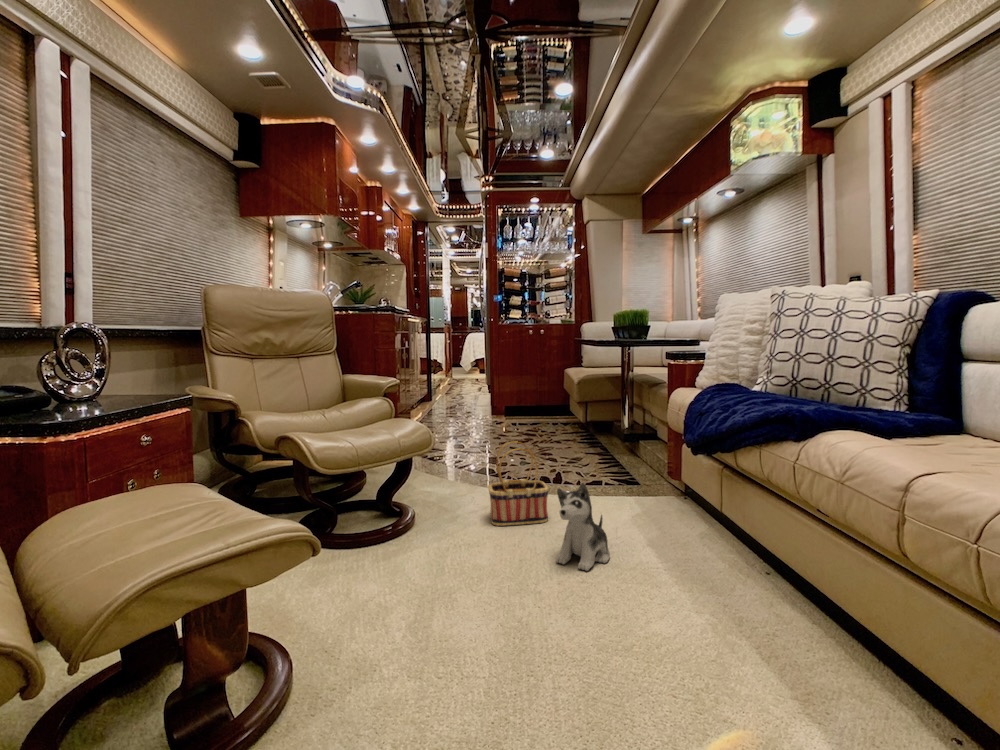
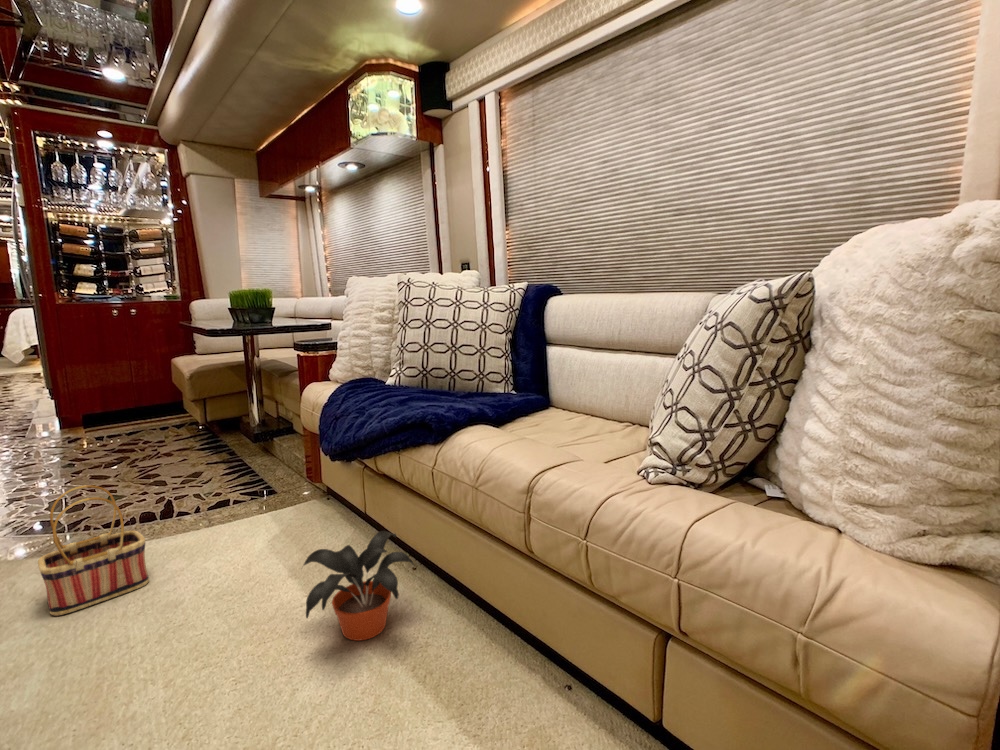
plush toy: present [556,483,610,571] -> none [153,534,240,649]
potted plant: none [662,516,768,607] -> present [304,531,413,641]

